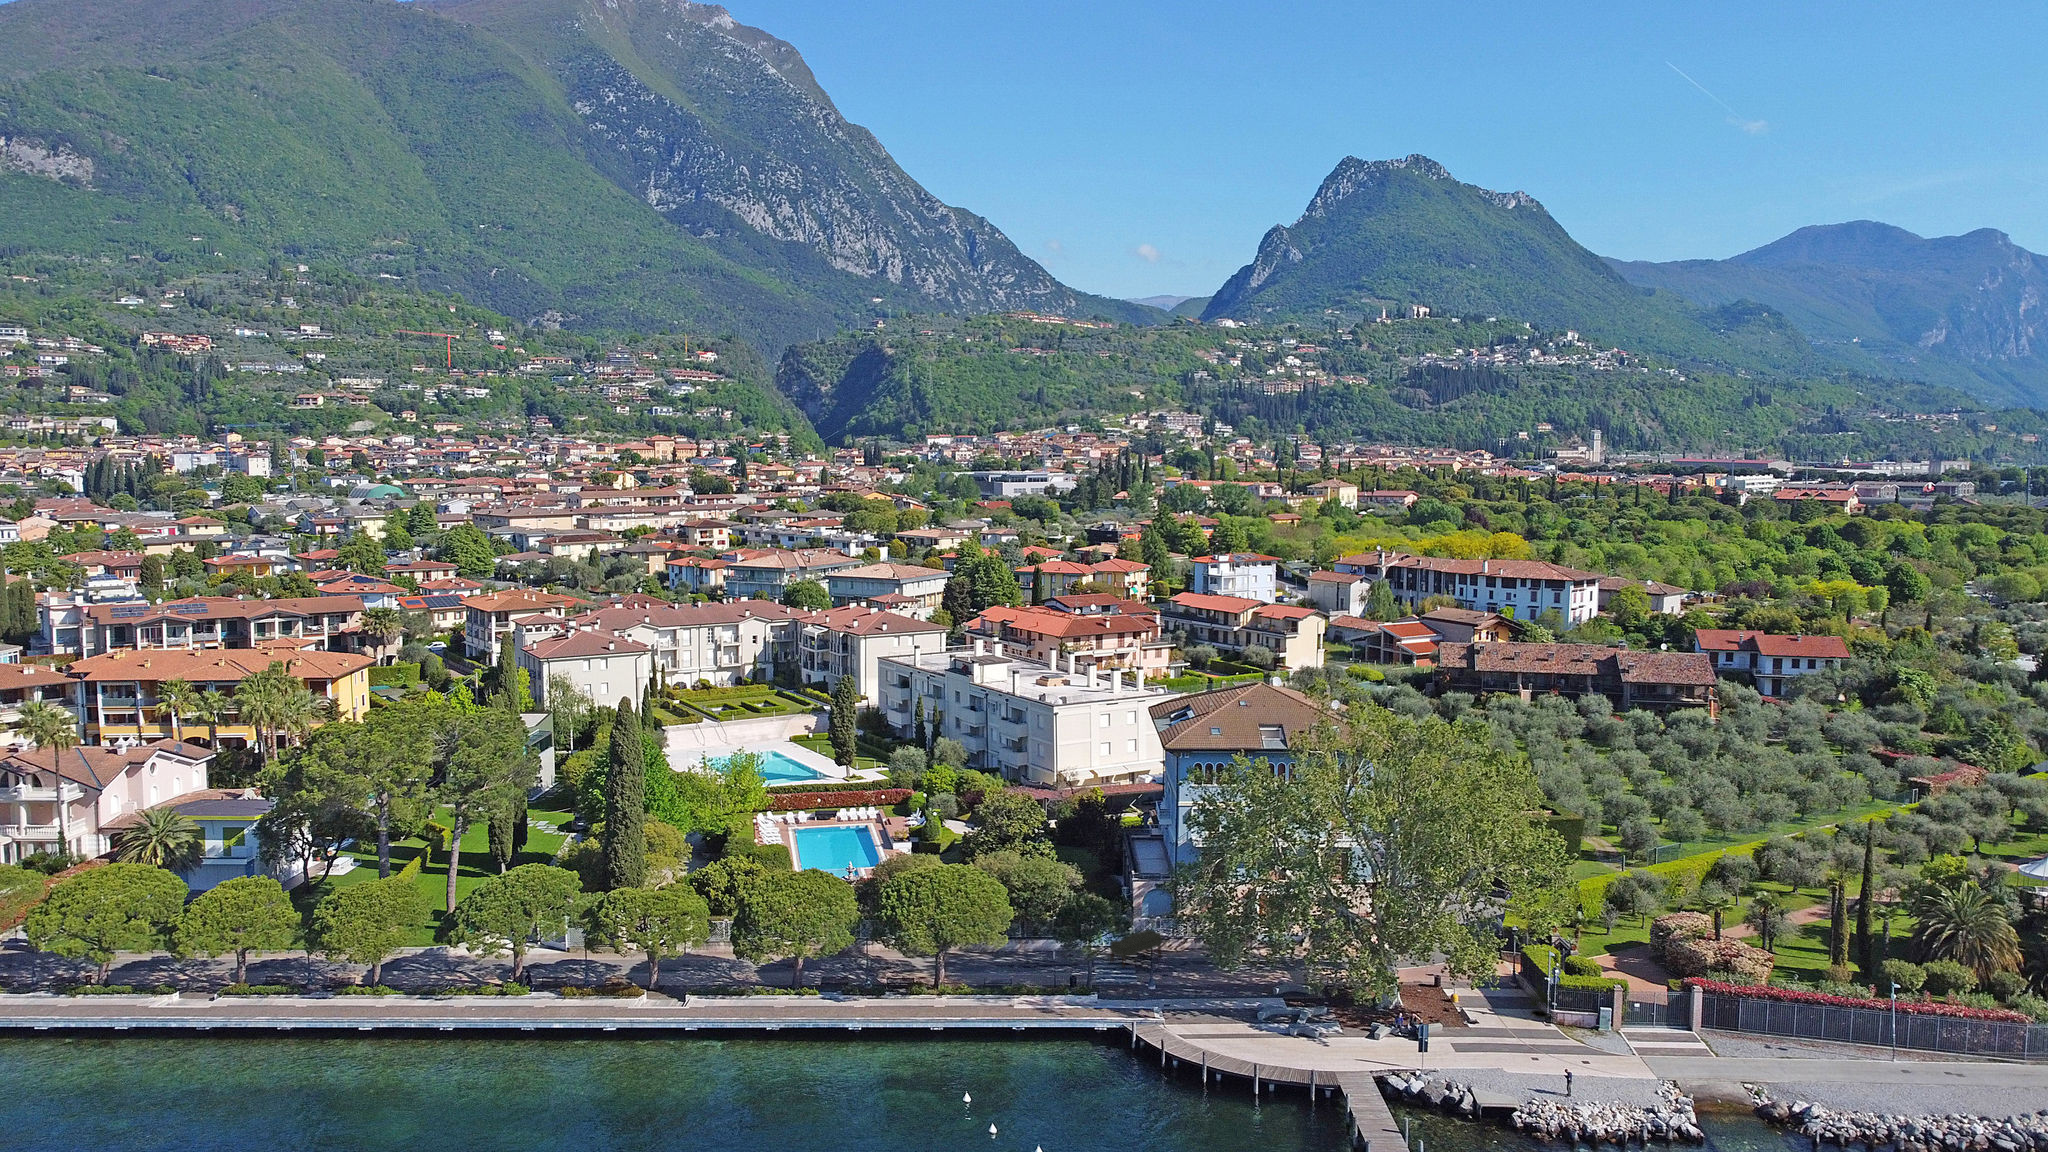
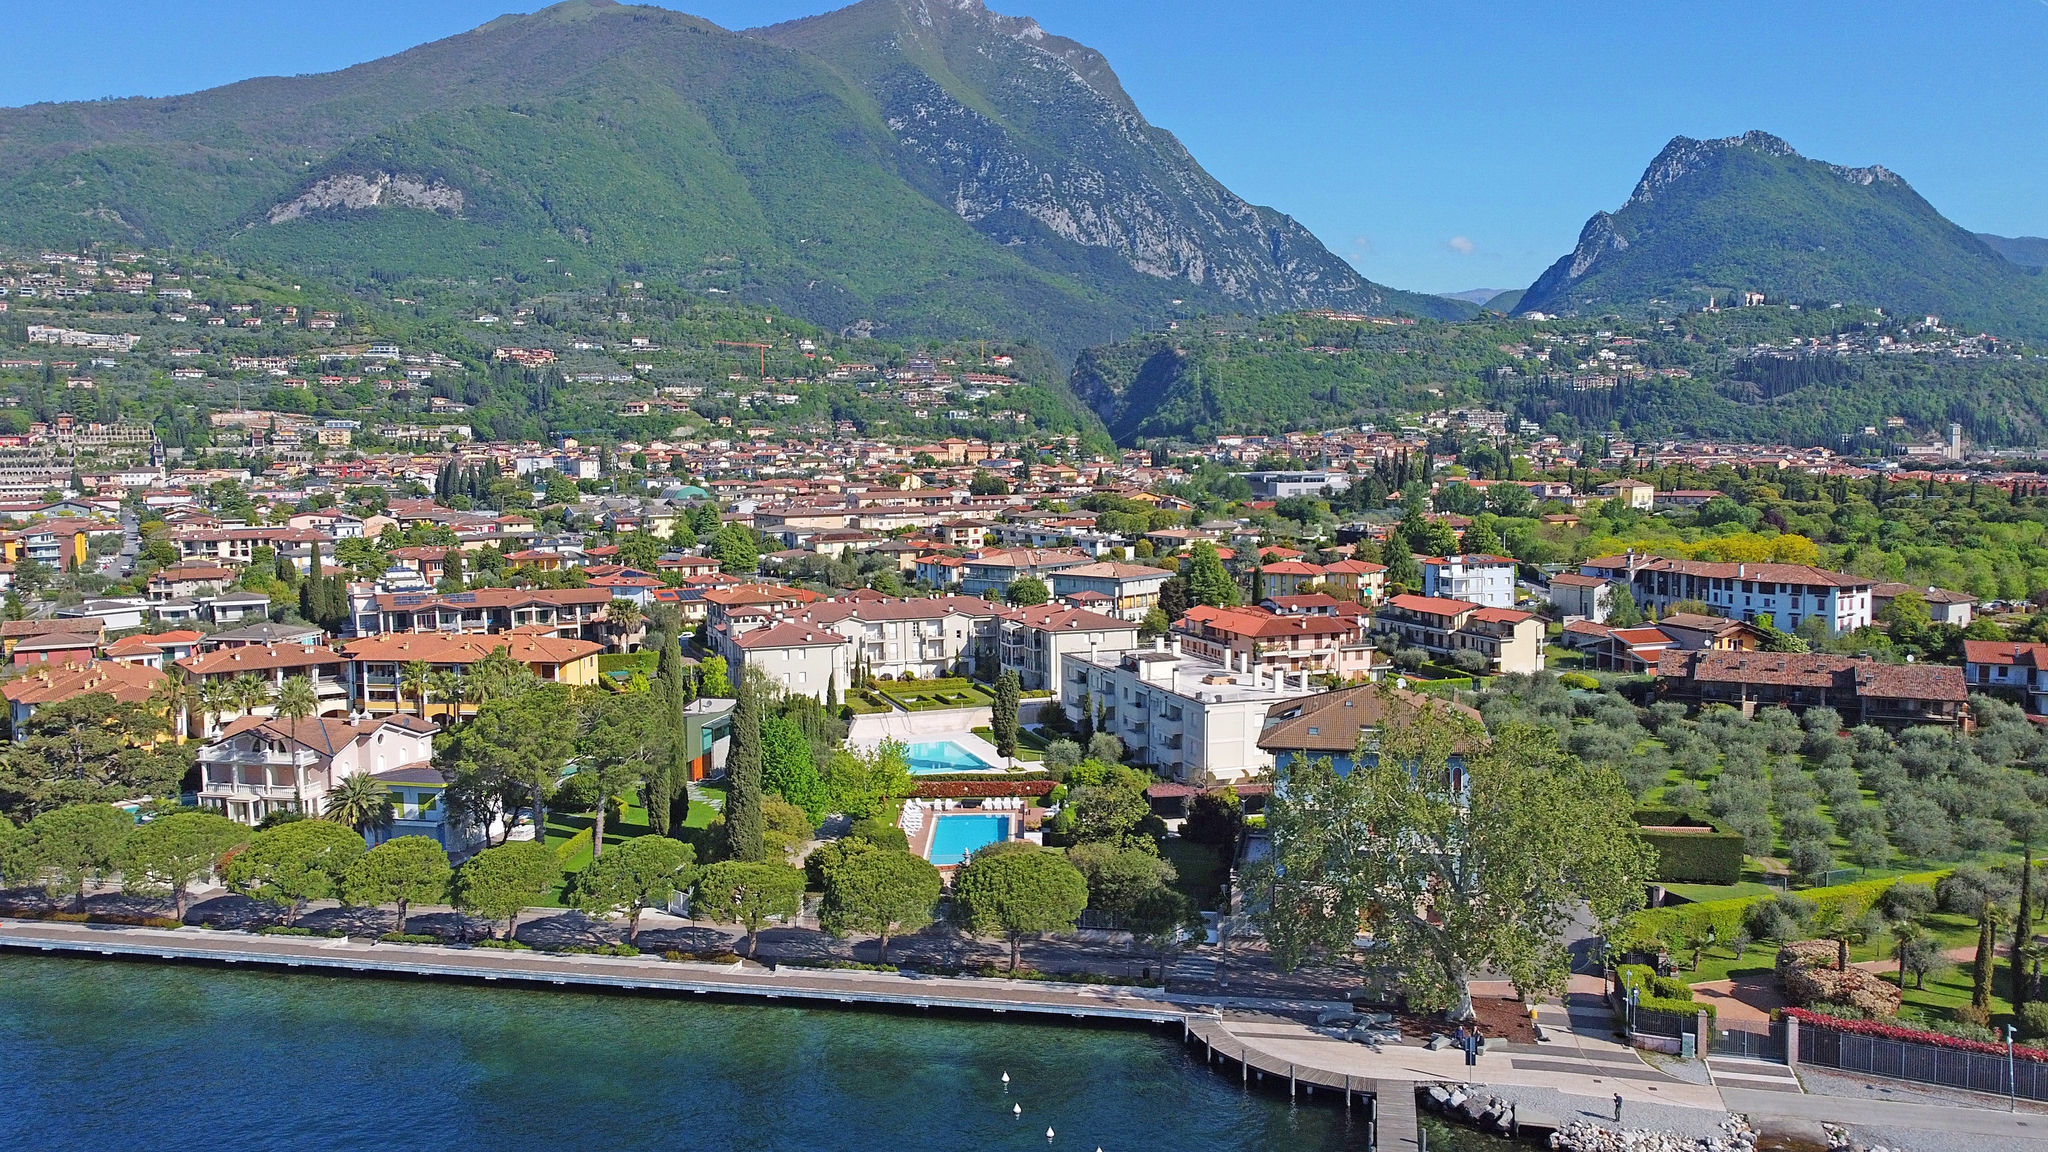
bench: present [1110,929,1162,968] -> none [1192,927,1248,964]

